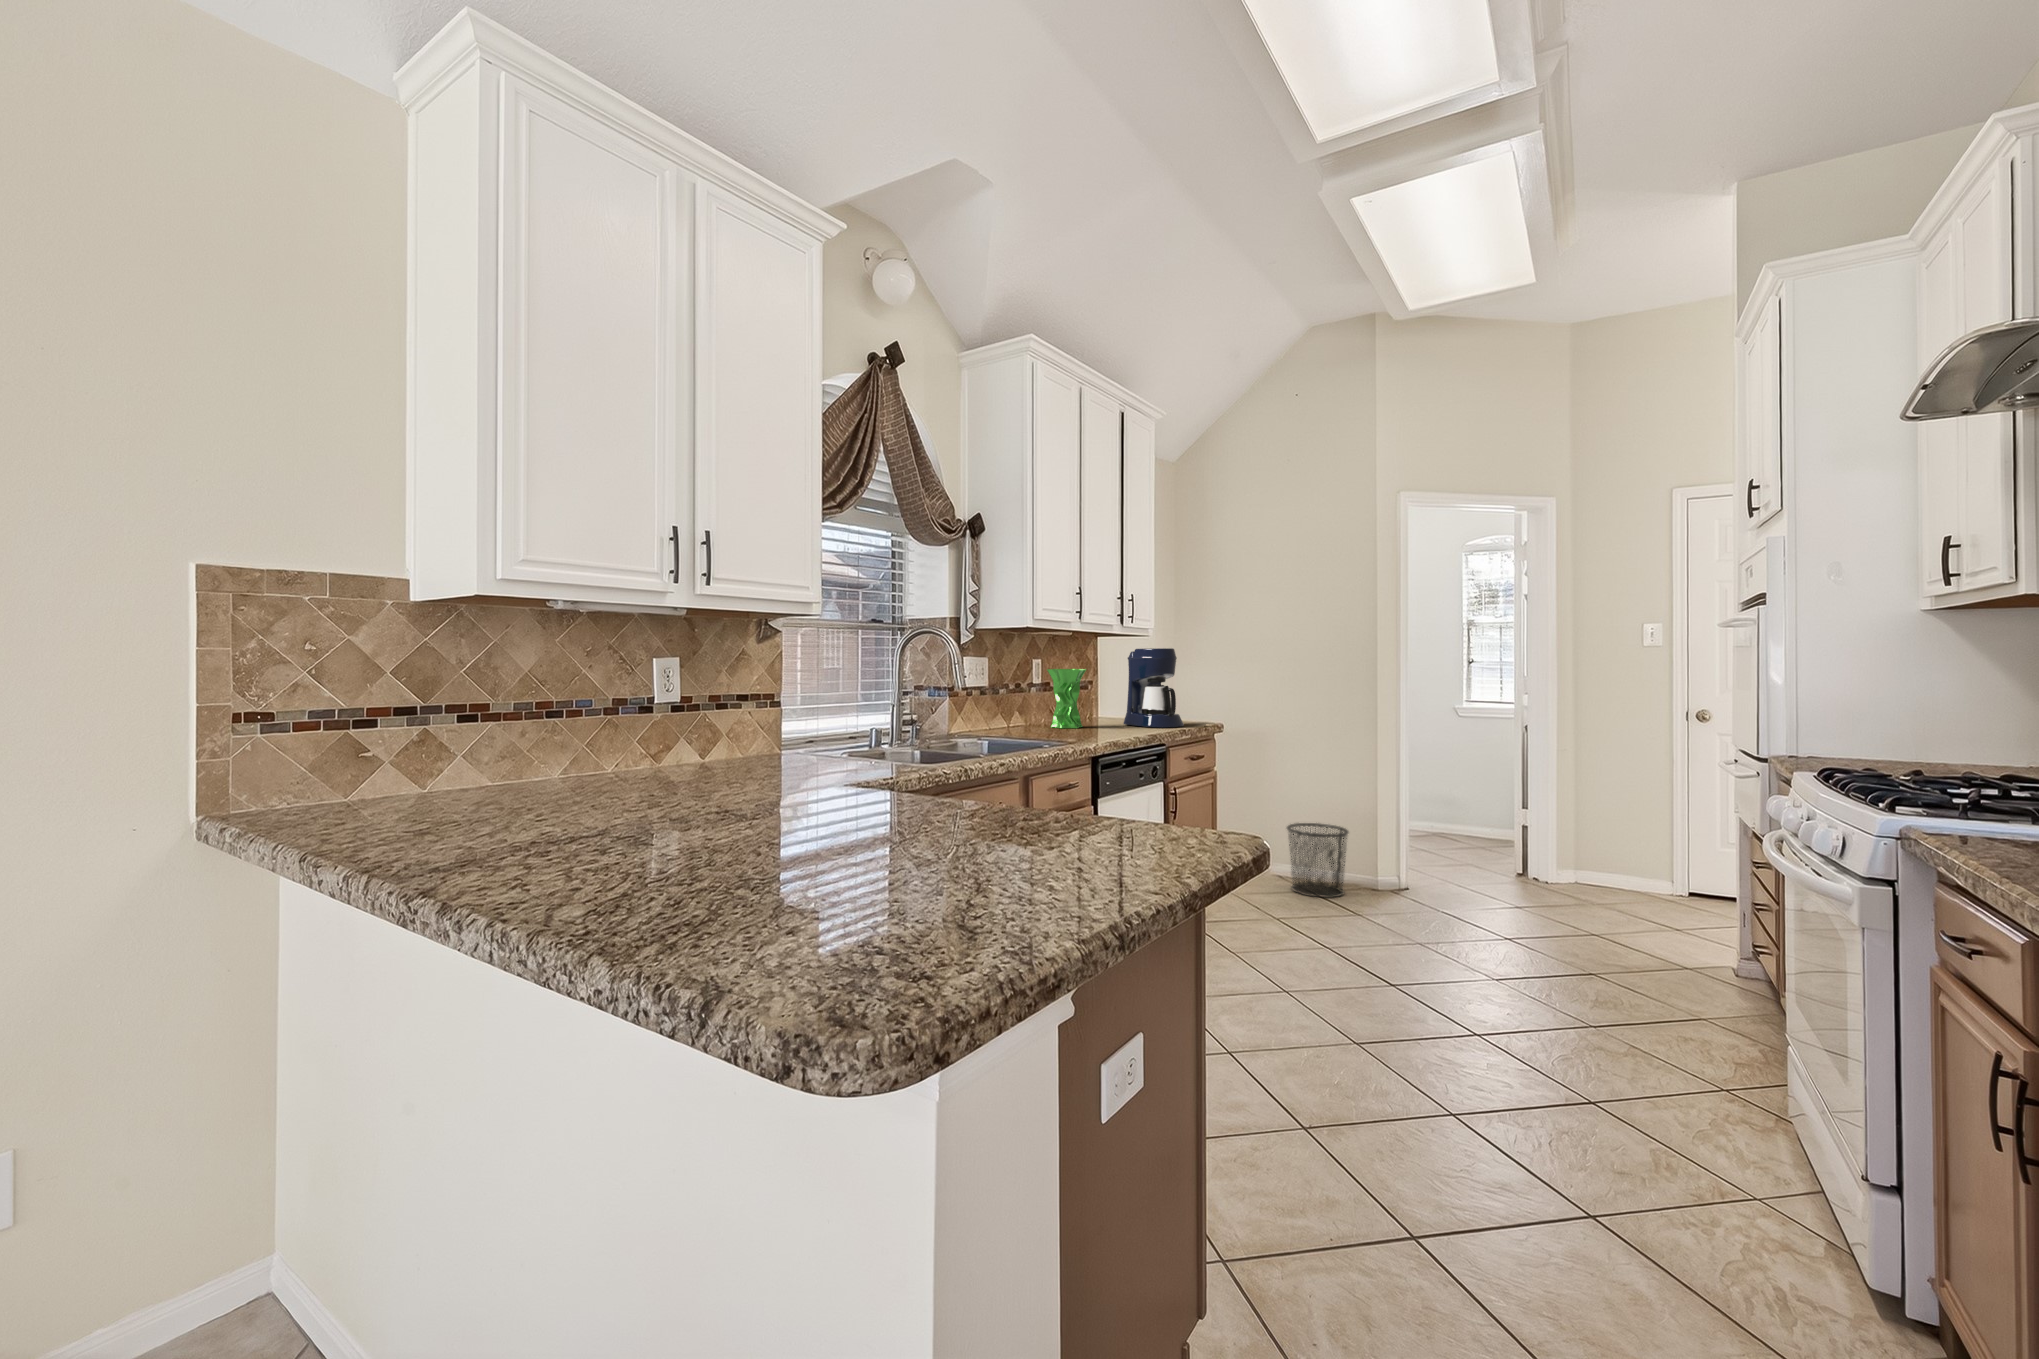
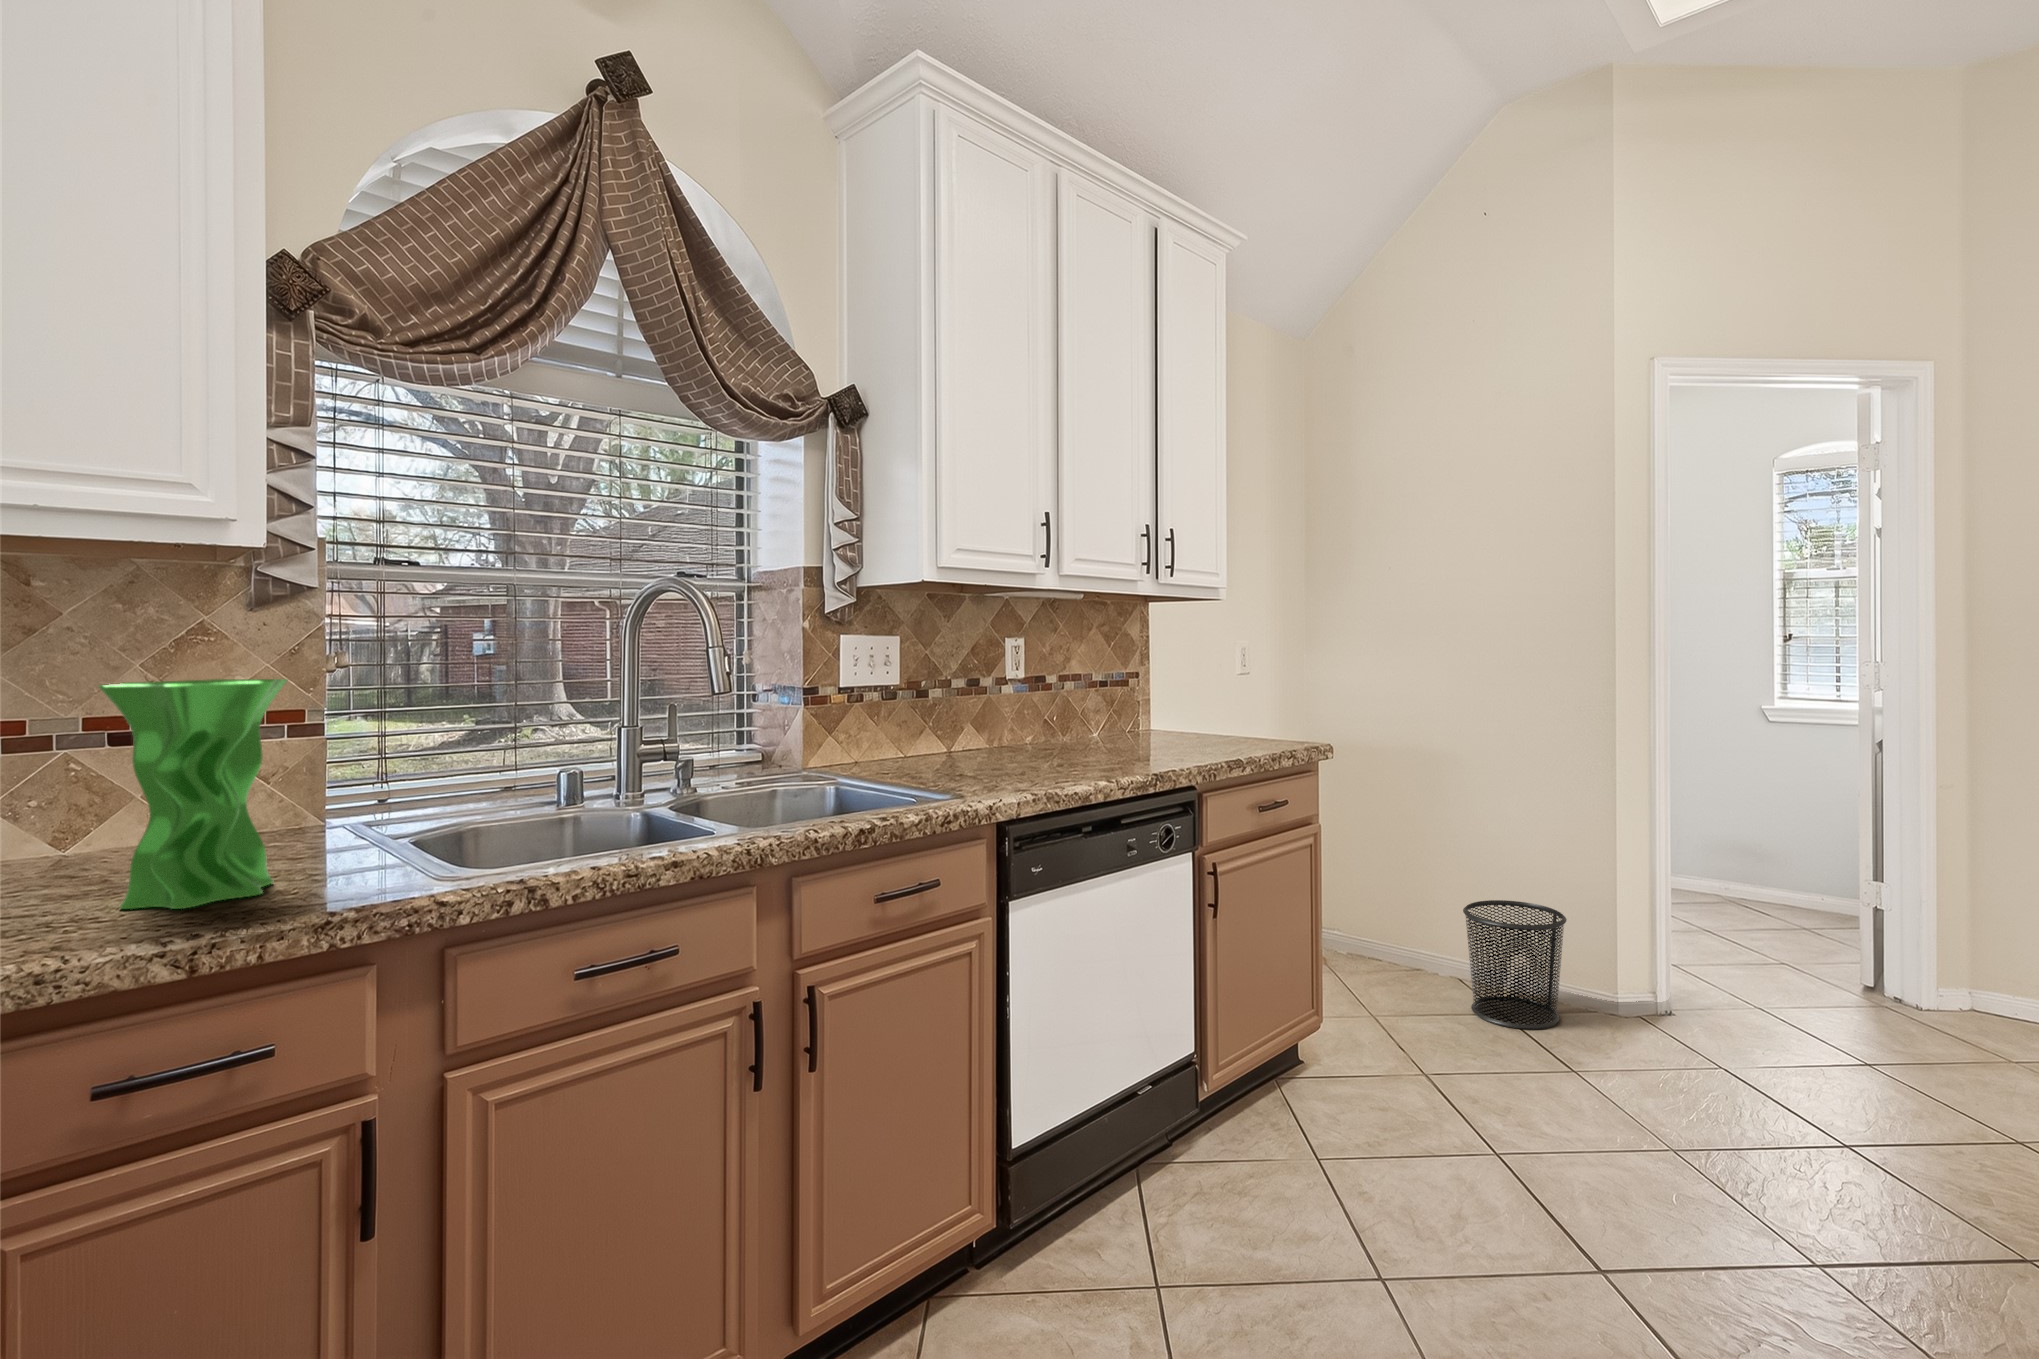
coffee maker: present [1123,648,1184,728] -> none [1148,618,1245,756]
vase: present [1047,669,1086,728] -> present [98,679,287,909]

